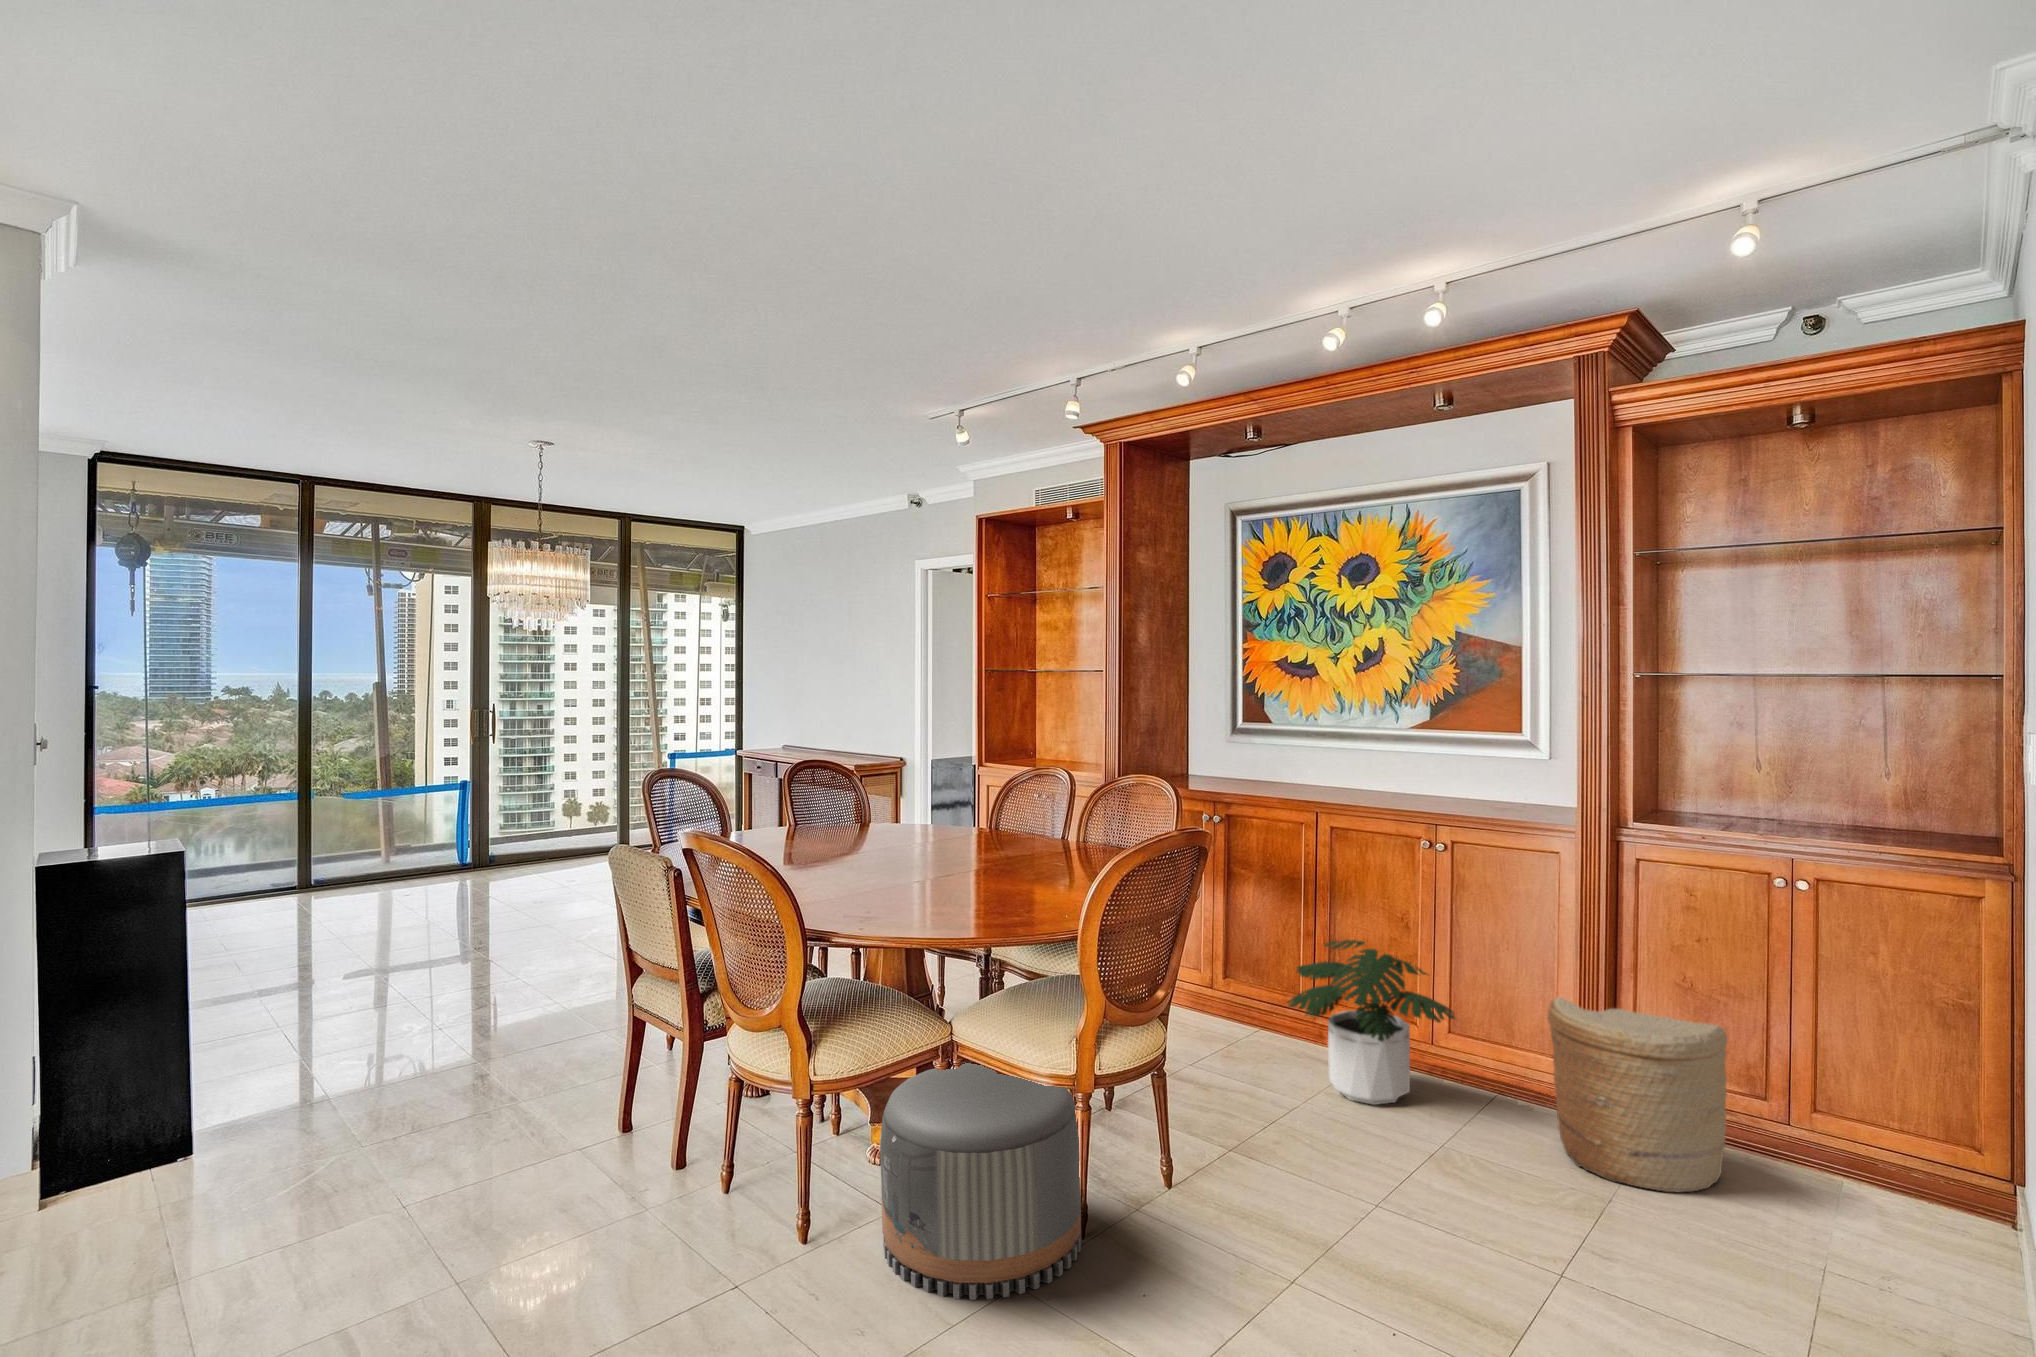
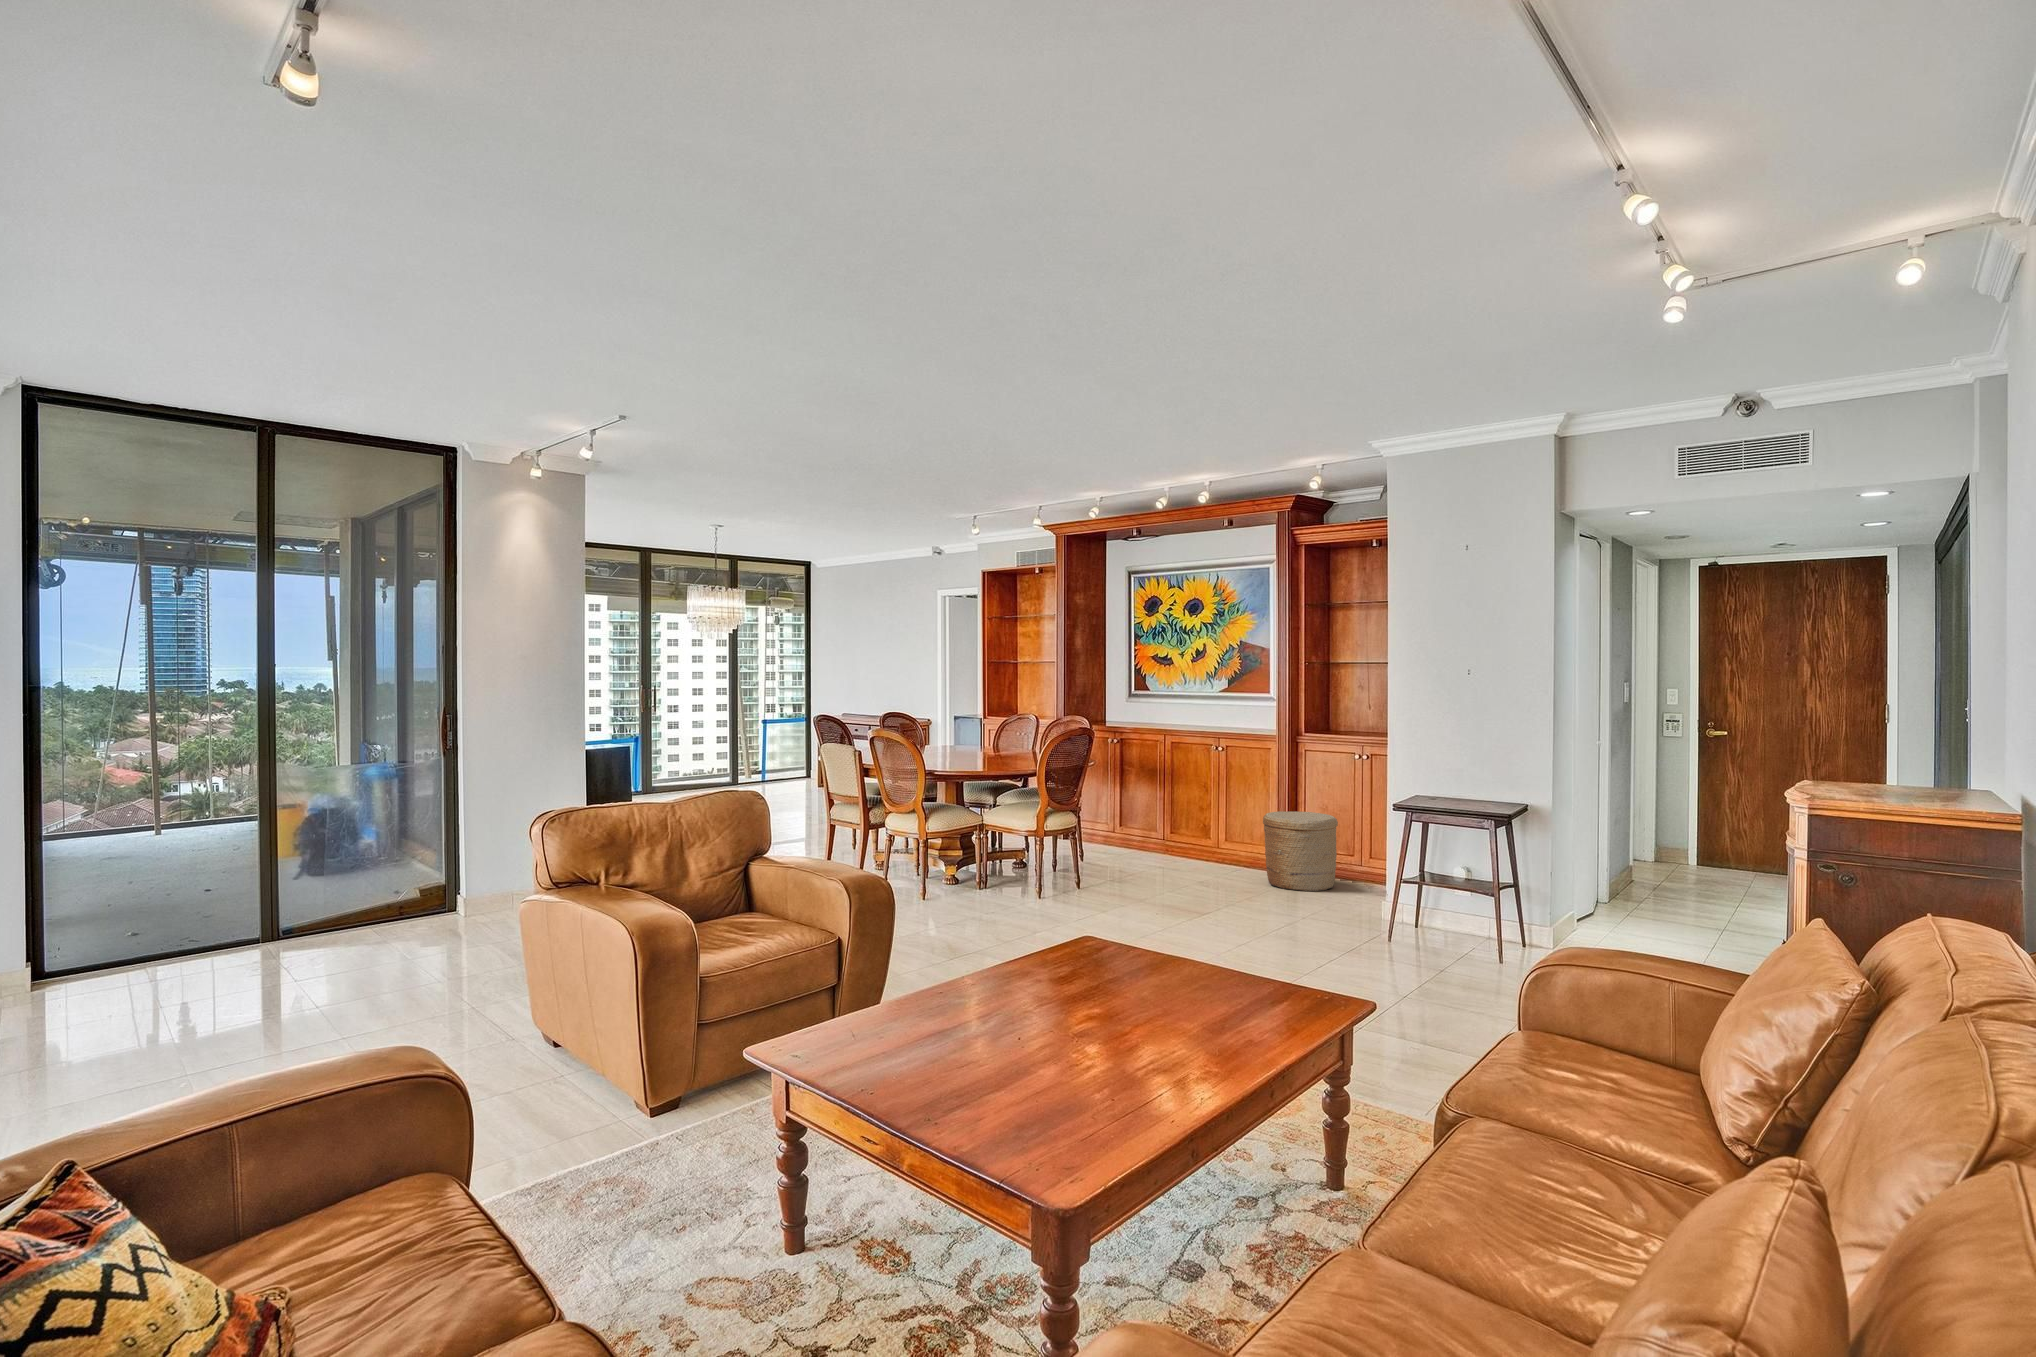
potted plant: present [1287,939,1455,1105] -> none [1146,793,1229,872]
pouf: present [880,1063,1081,1300] -> none [960,828,1046,910]

